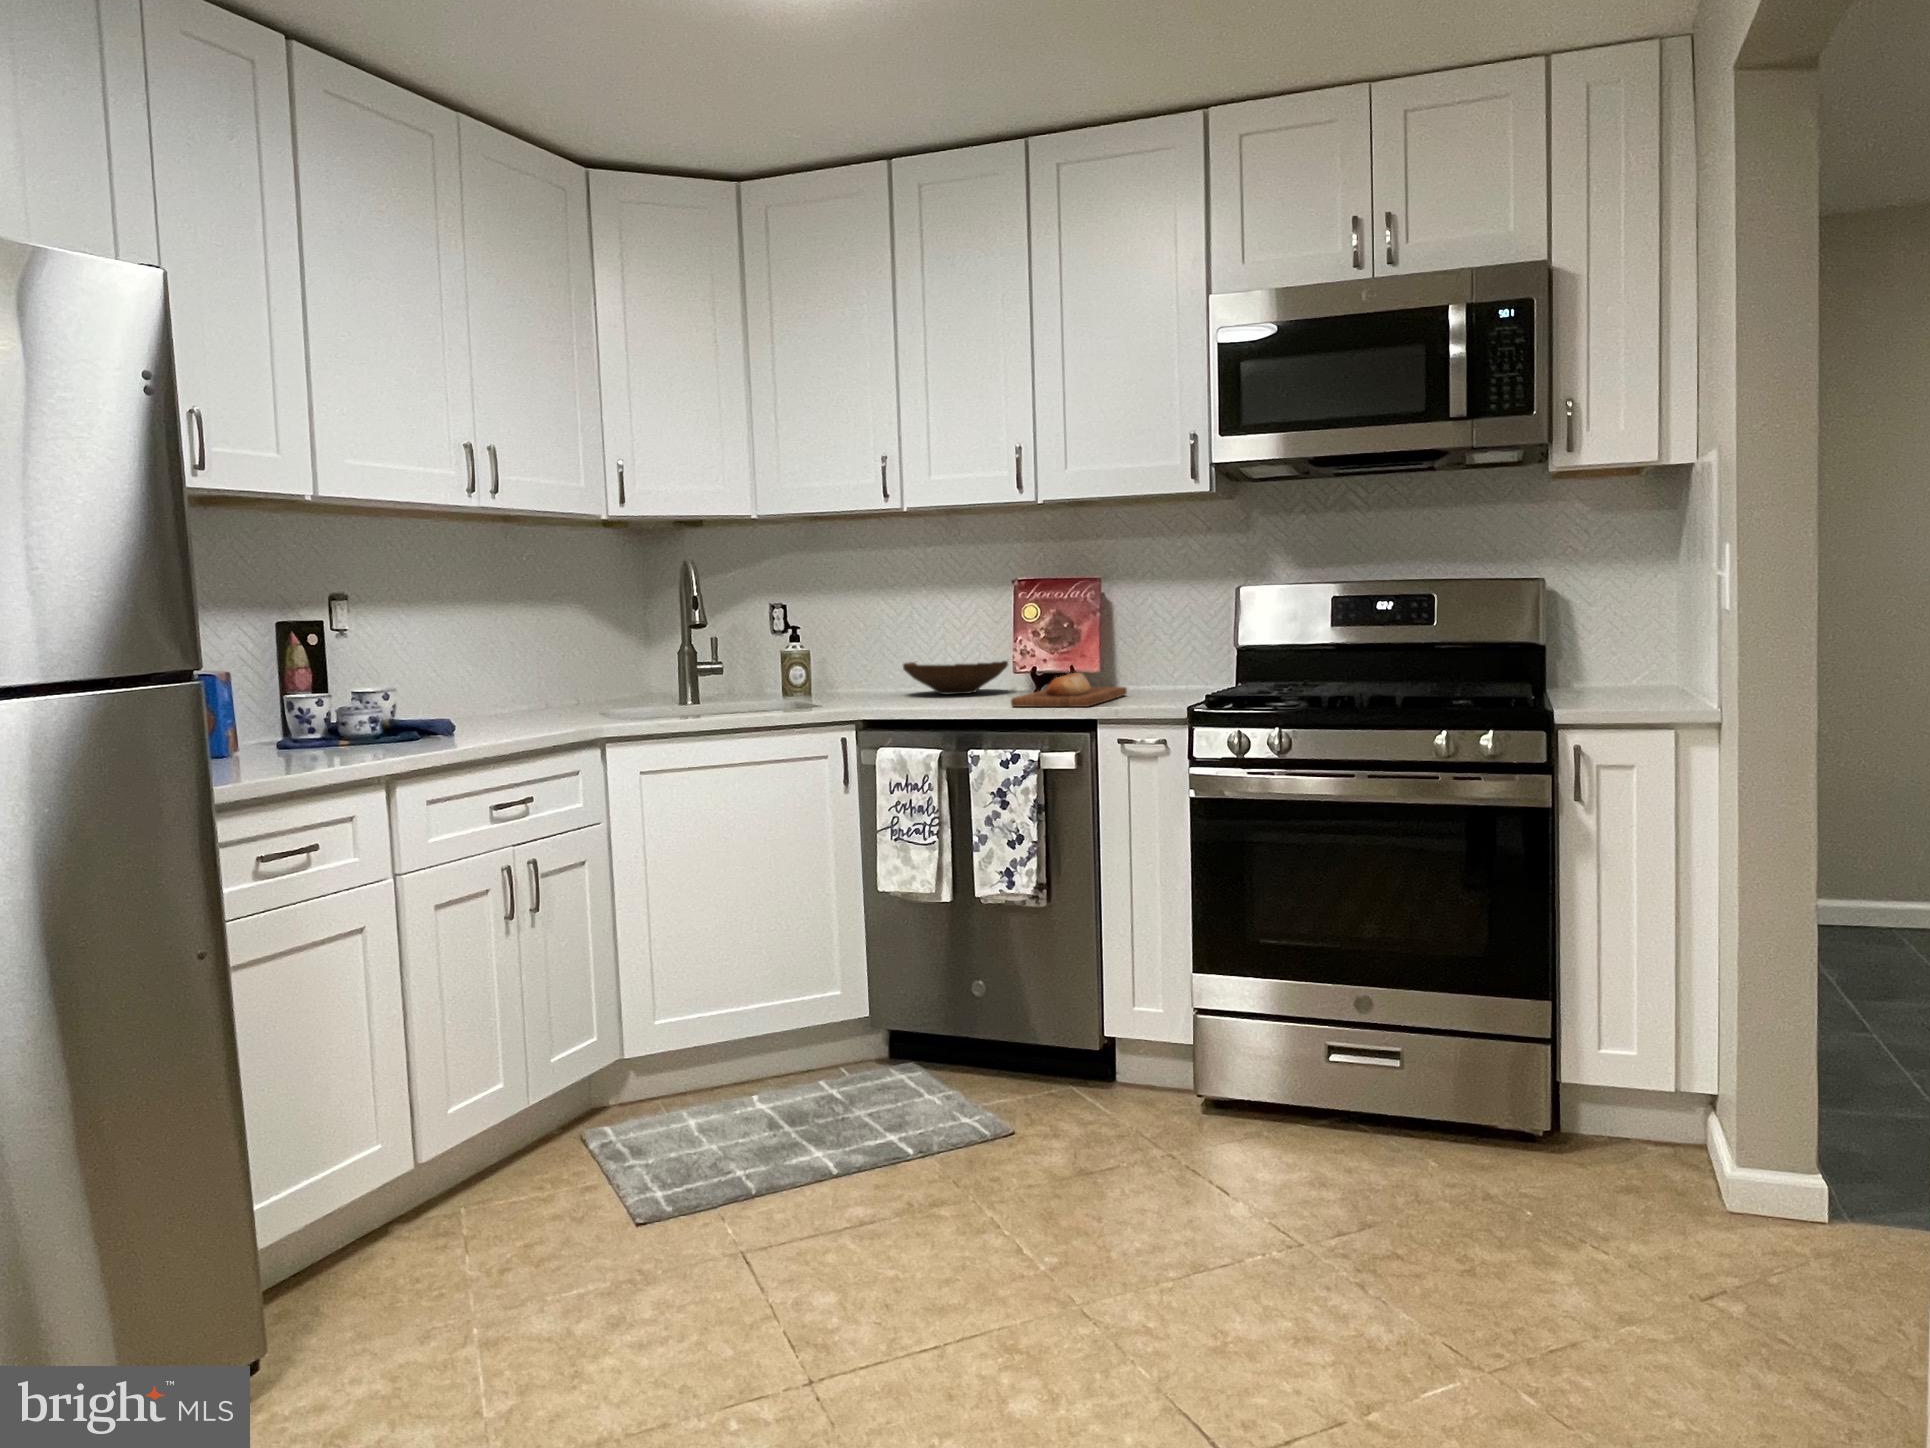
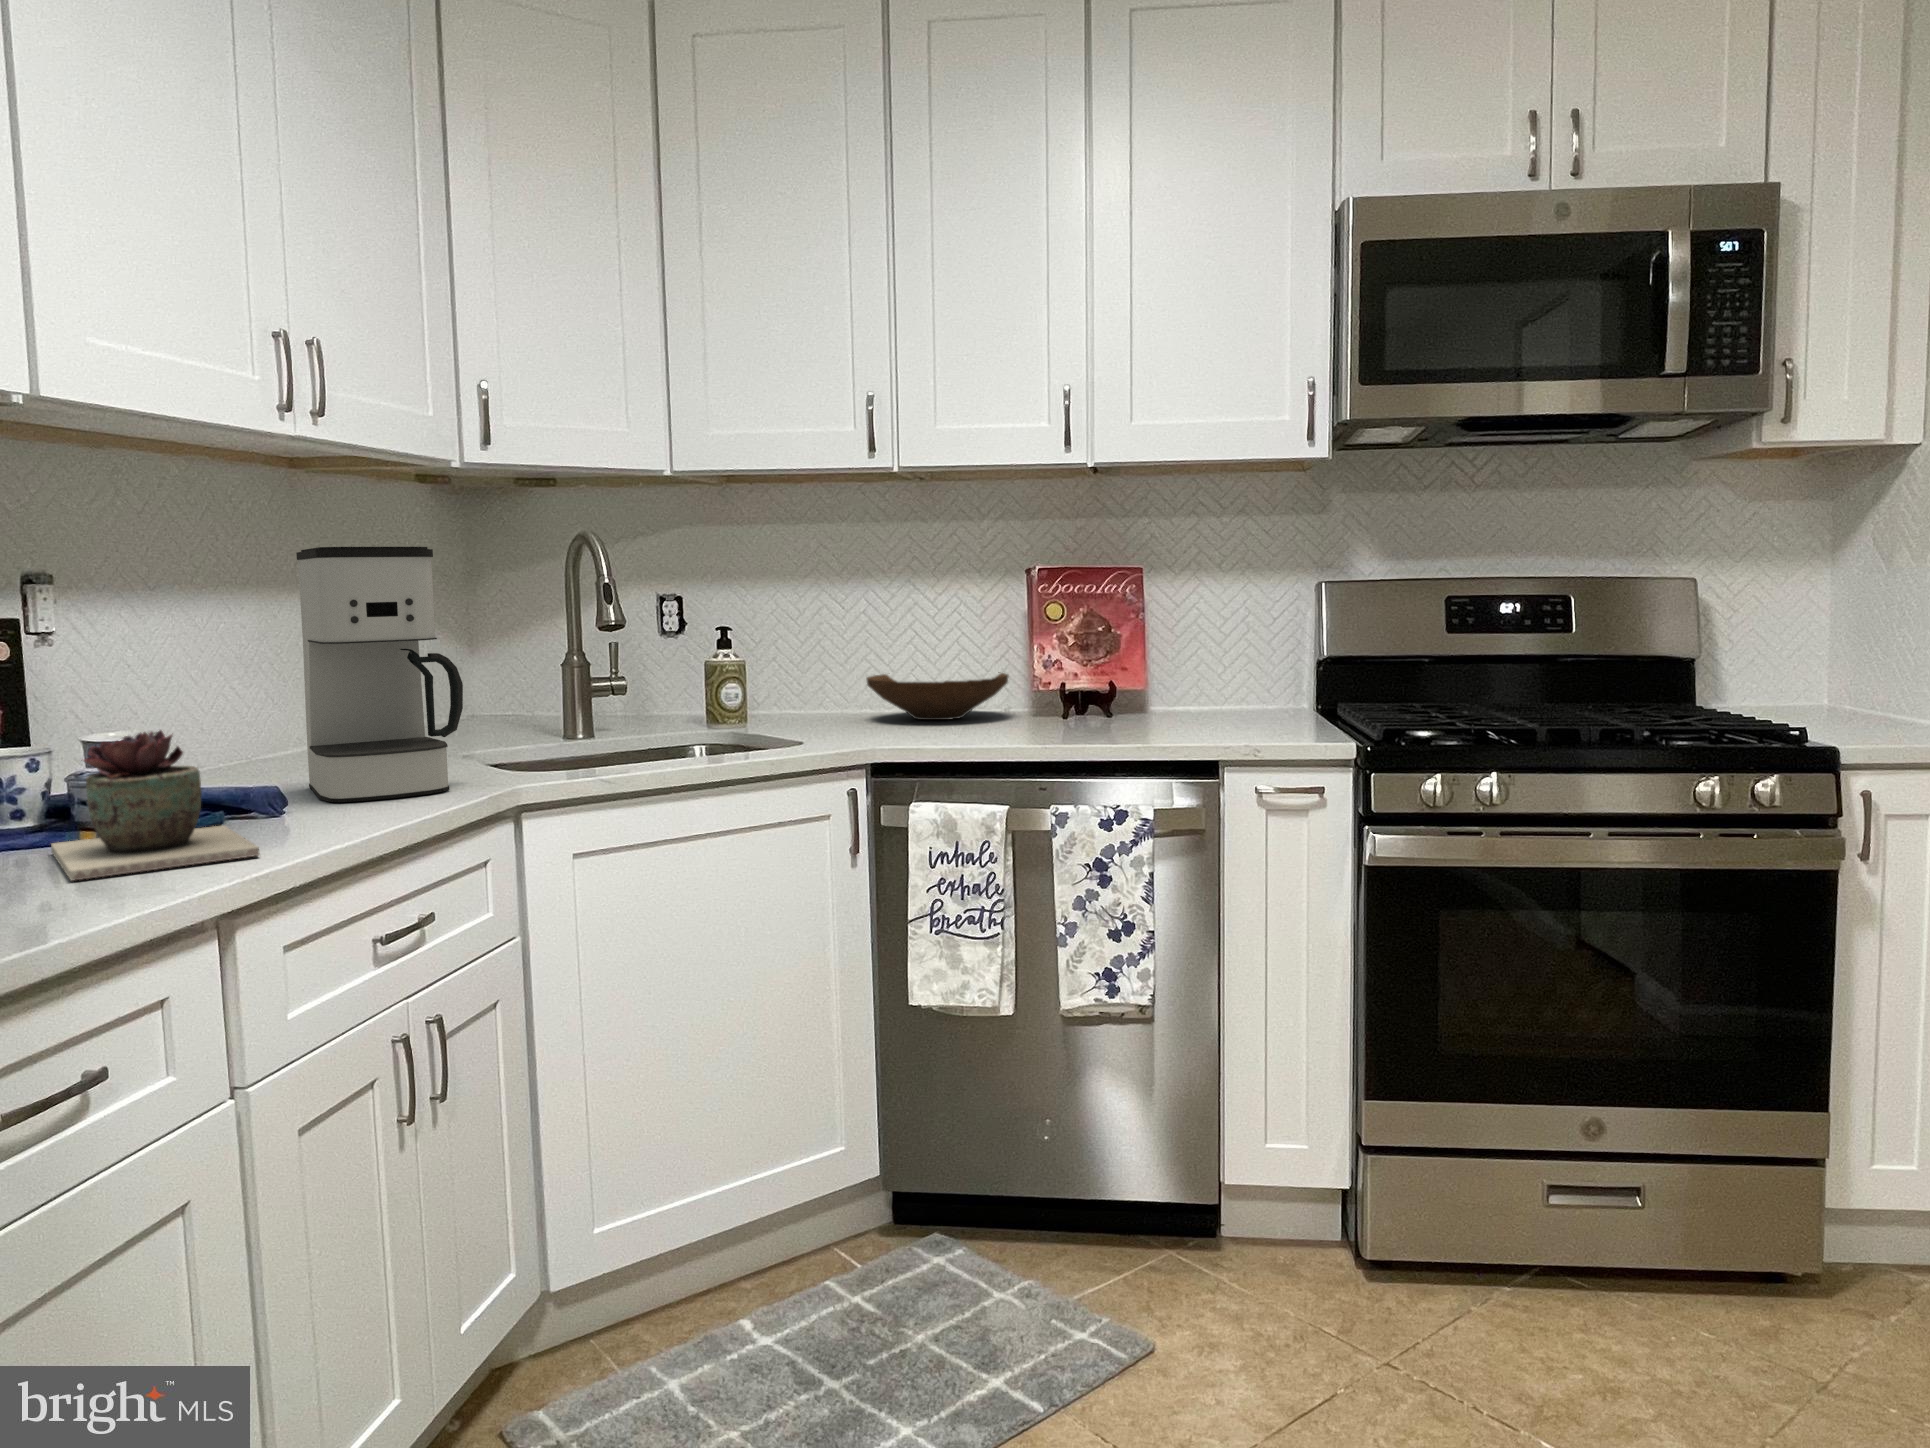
coffee maker: none [481,573,576,731] -> present [296,547,463,802]
bread loaf: present [1011,673,1127,707] -> none [1084,693,1198,742]
succulent plant: none [312,680,413,758] -> present [51,730,260,881]

